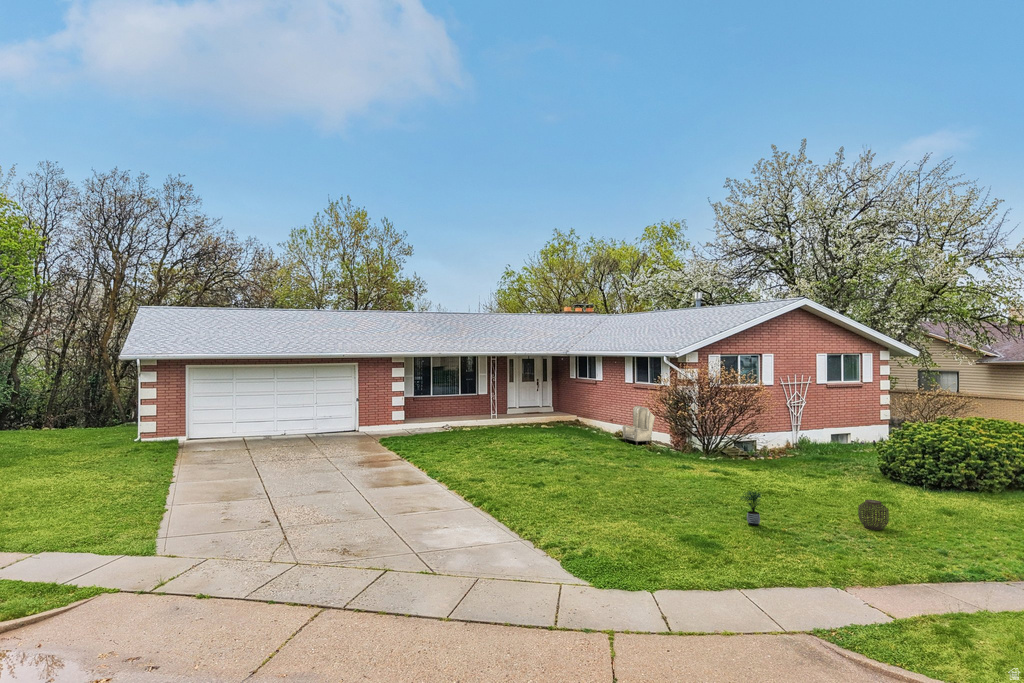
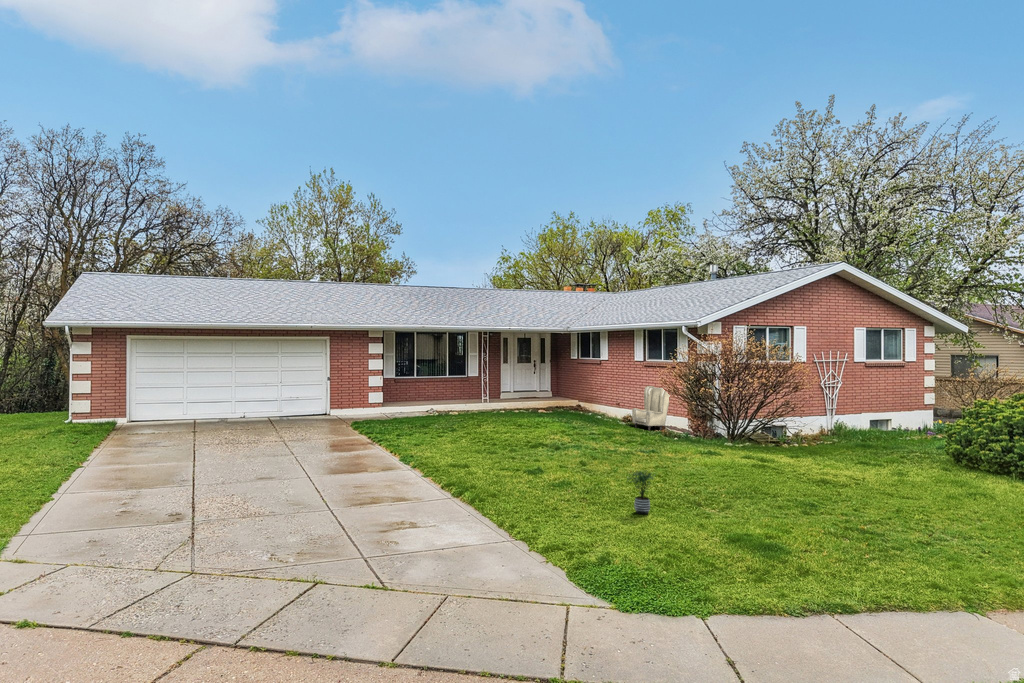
potted plant: present [740,491,762,526] -> present [627,471,653,514]
woven basket: present [858,500,889,530] -> none [954,489,997,528]

